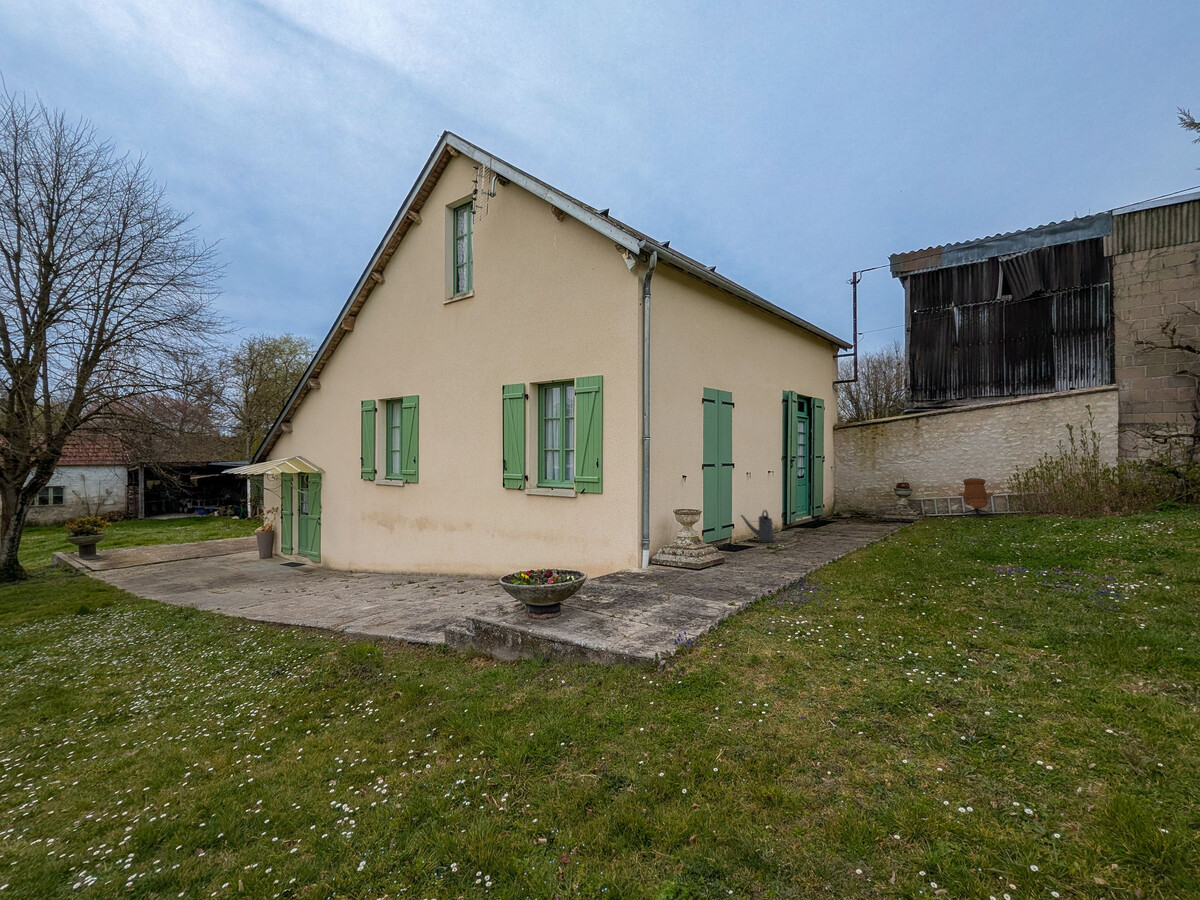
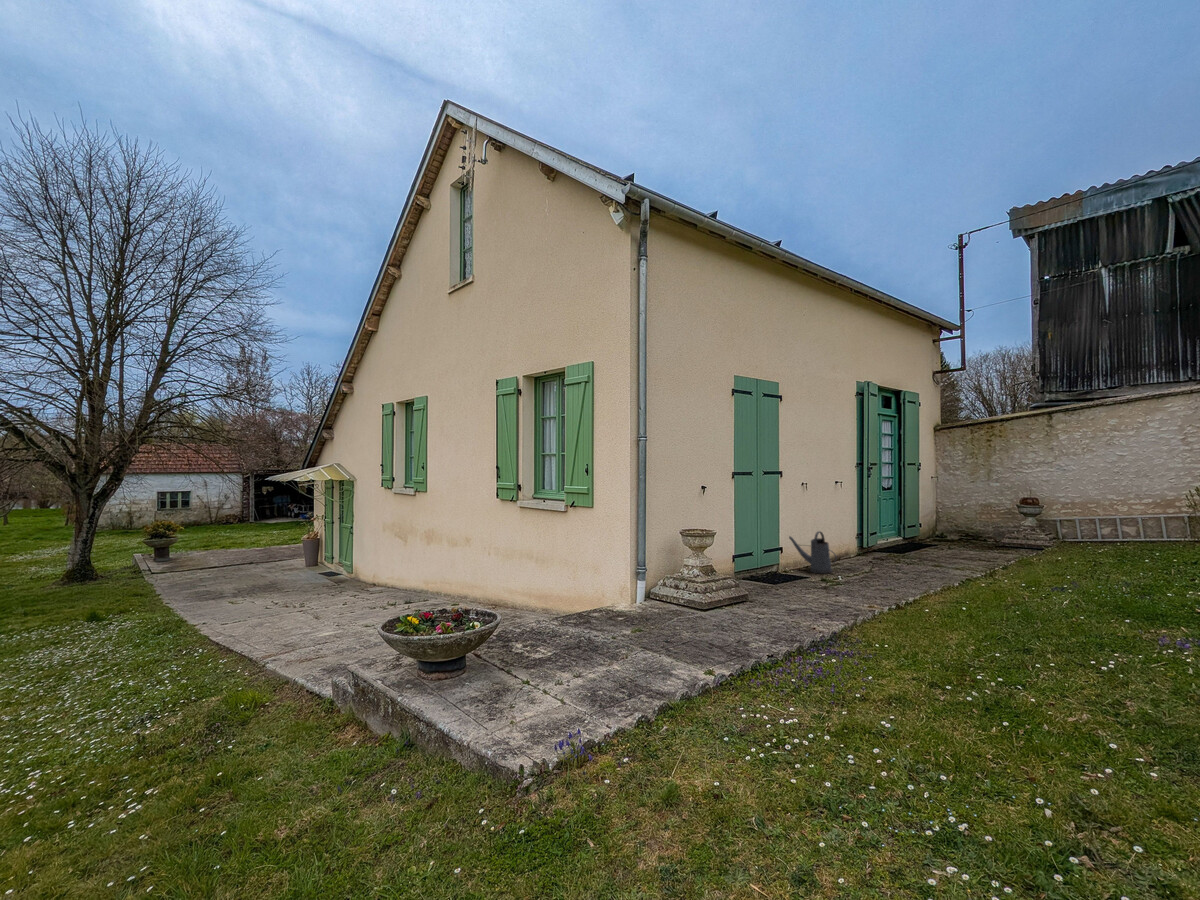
lounge chair: present [958,478,994,518] -> none [1110,493,1165,548]

